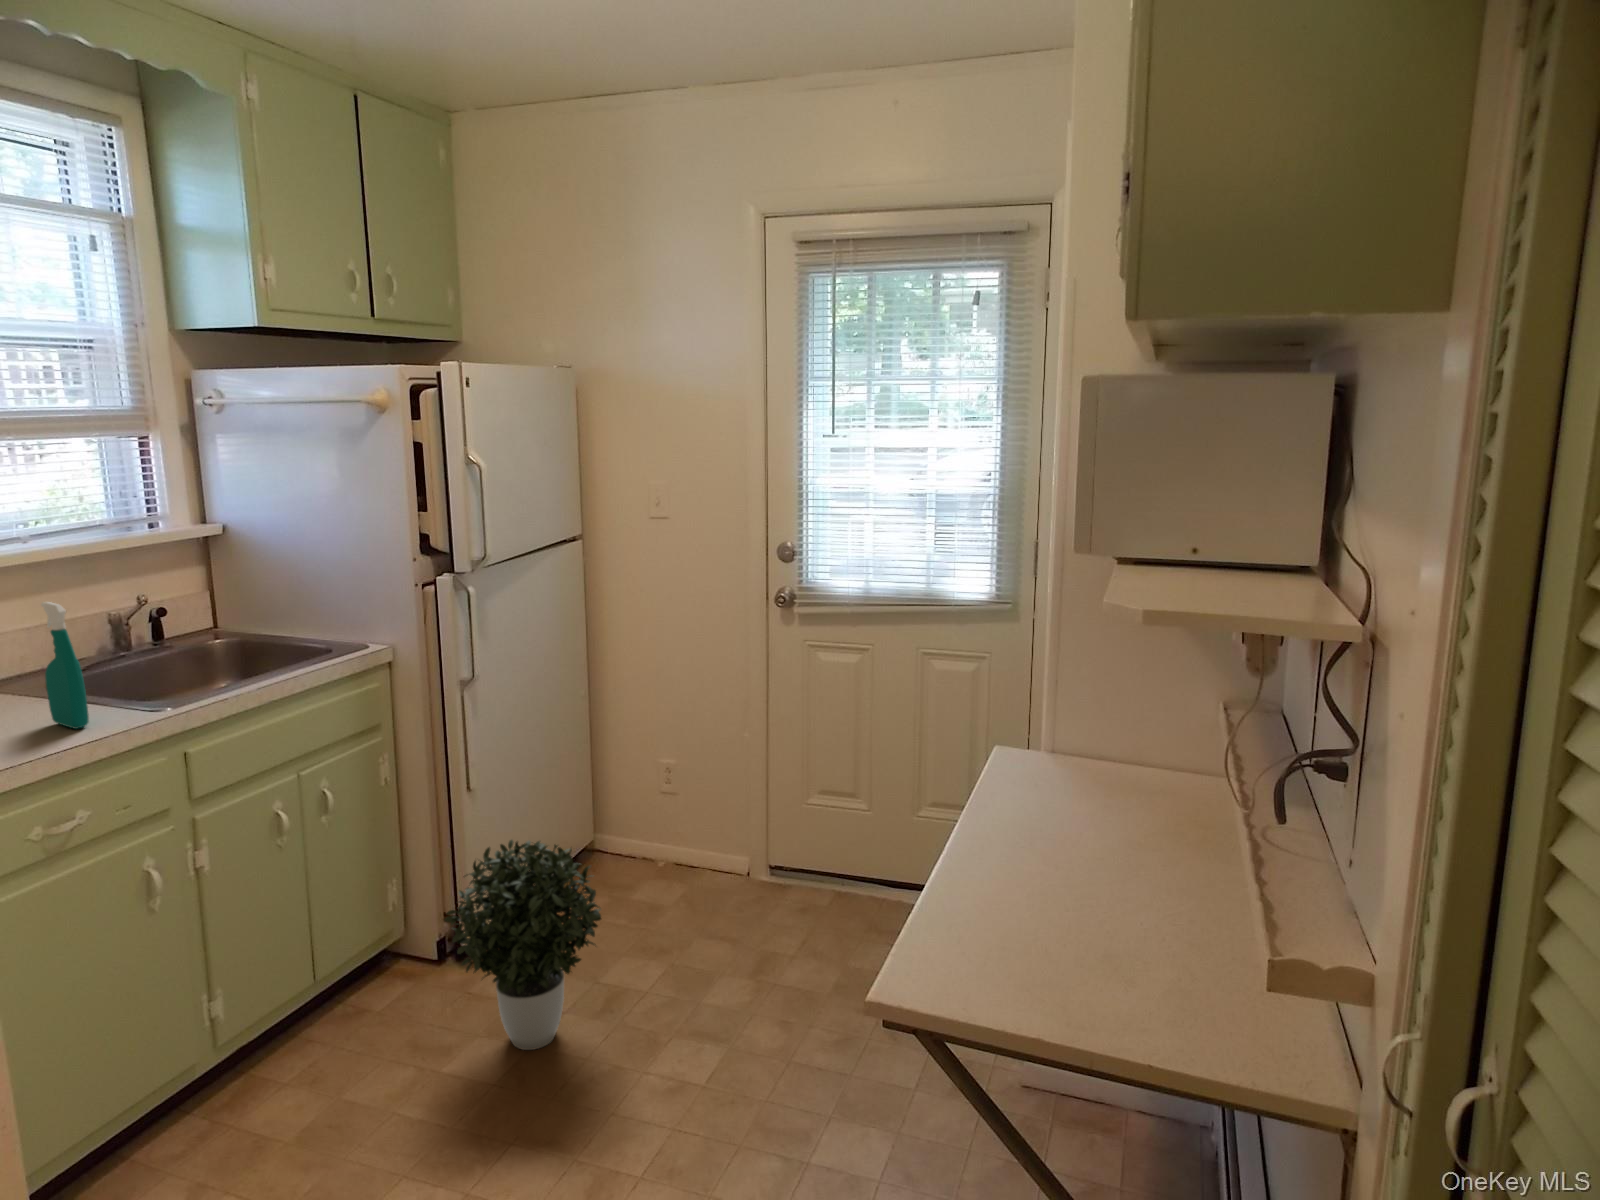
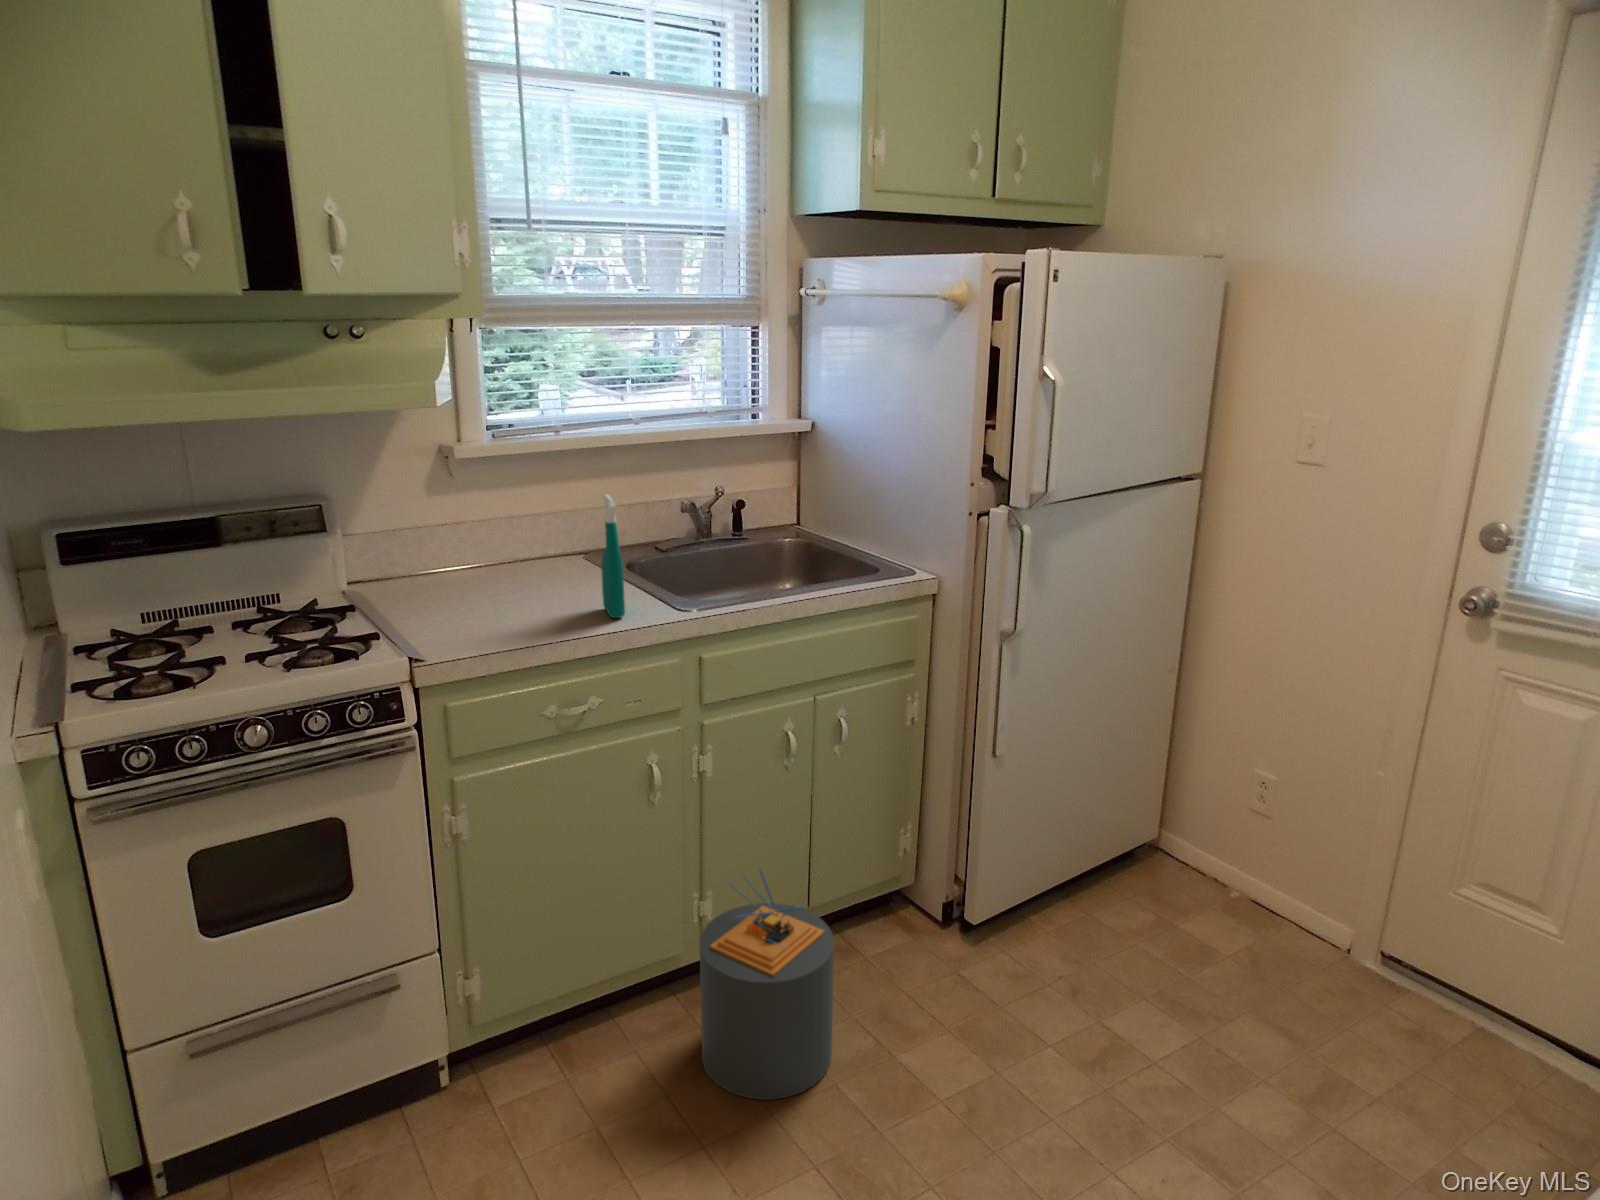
potted plant: present [444,840,601,1050] -> none [918,833,1098,1076]
trash can: none [235,936,388,1168] -> present [700,869,834,1100]

